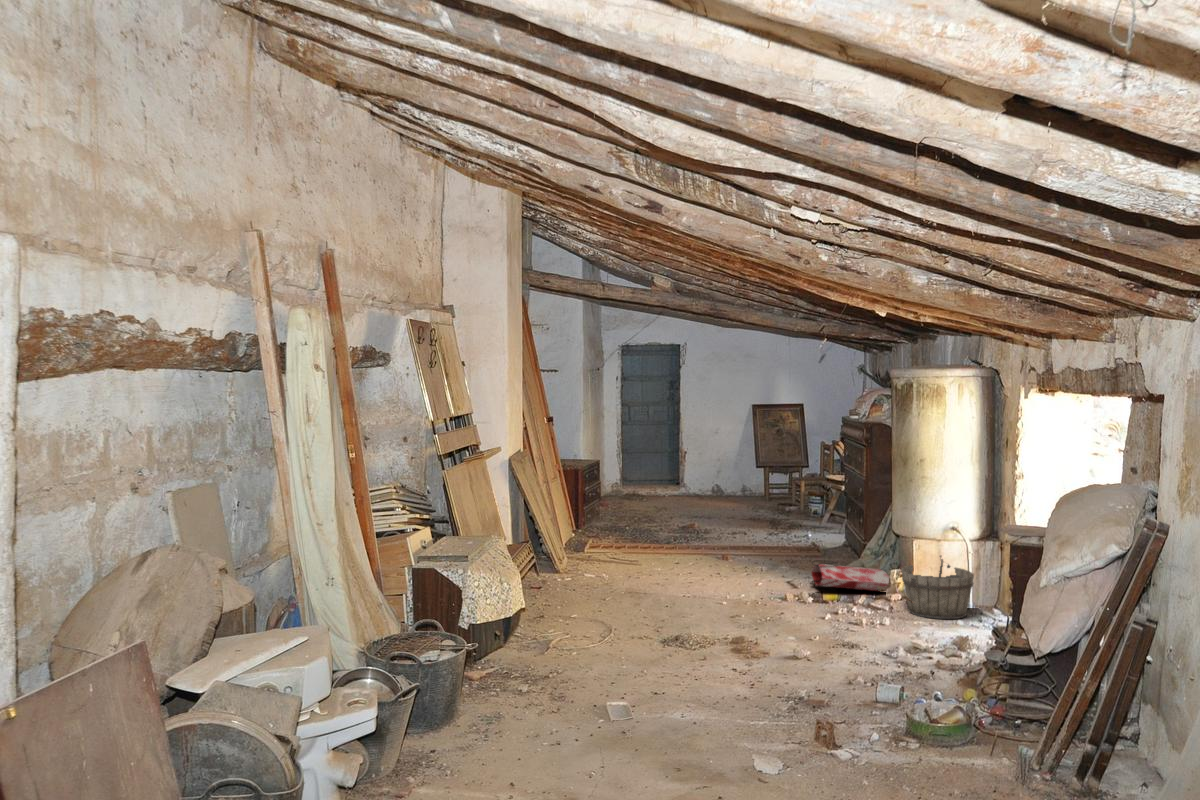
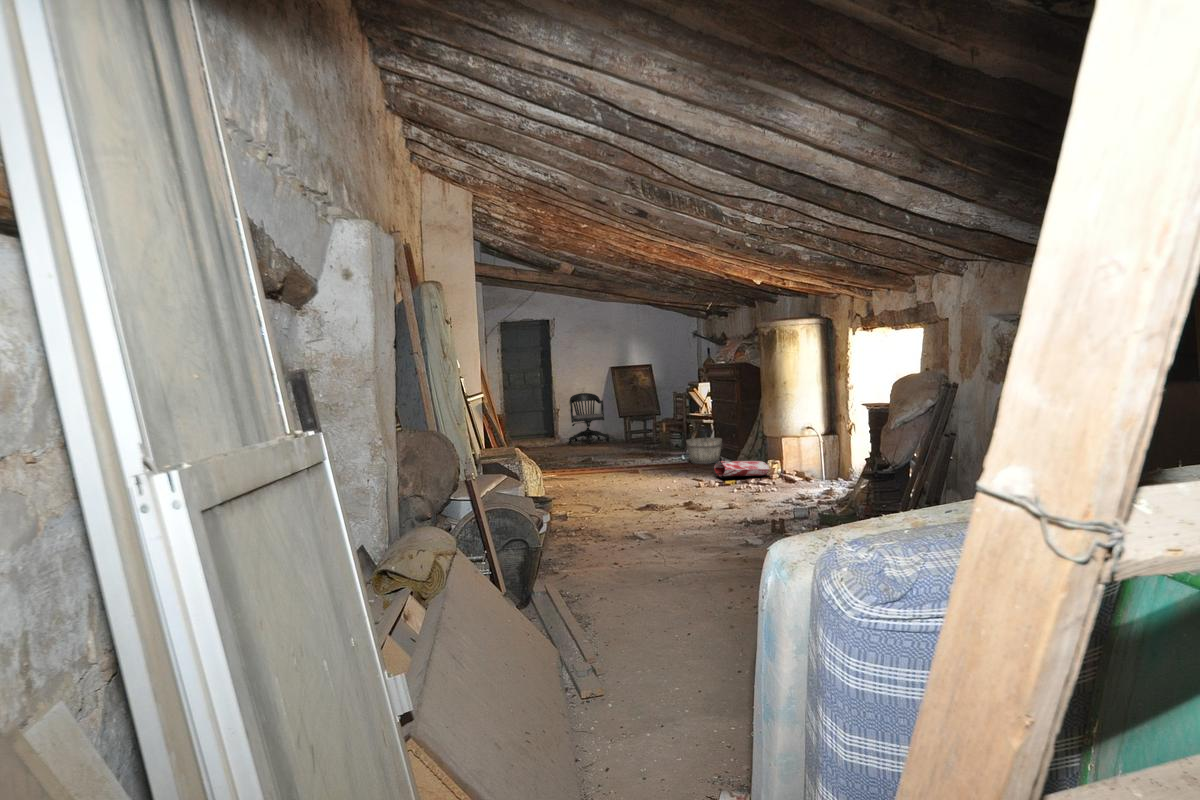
chair: none [656,439,710,507] -> present [569,393,610,444]
wooden bucket: present [901,556,974,619] -> present [686,434,722,464]

